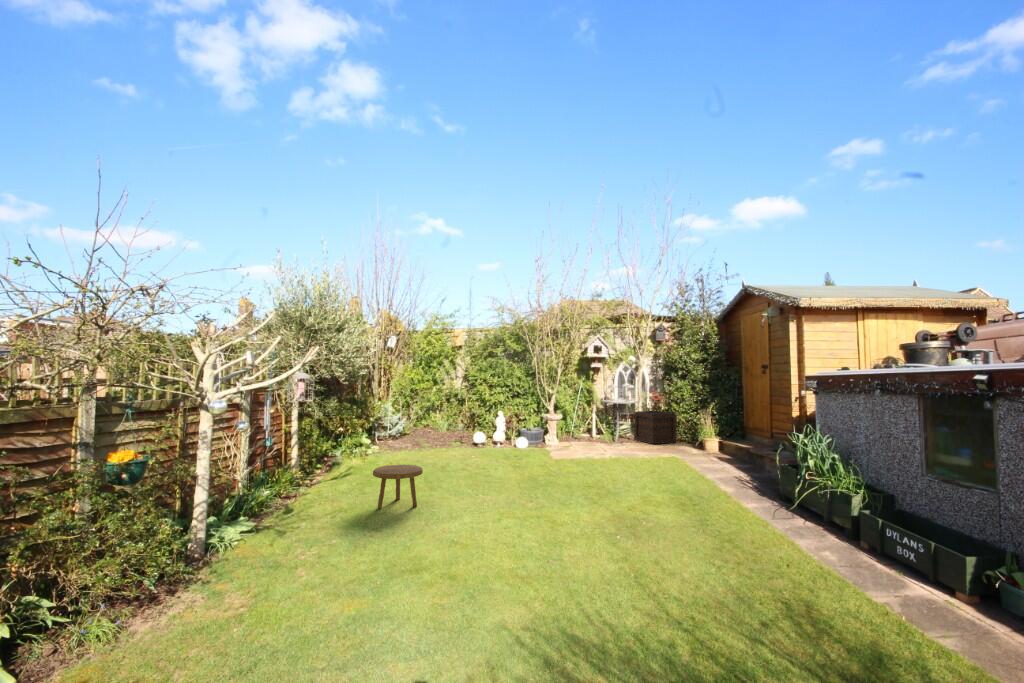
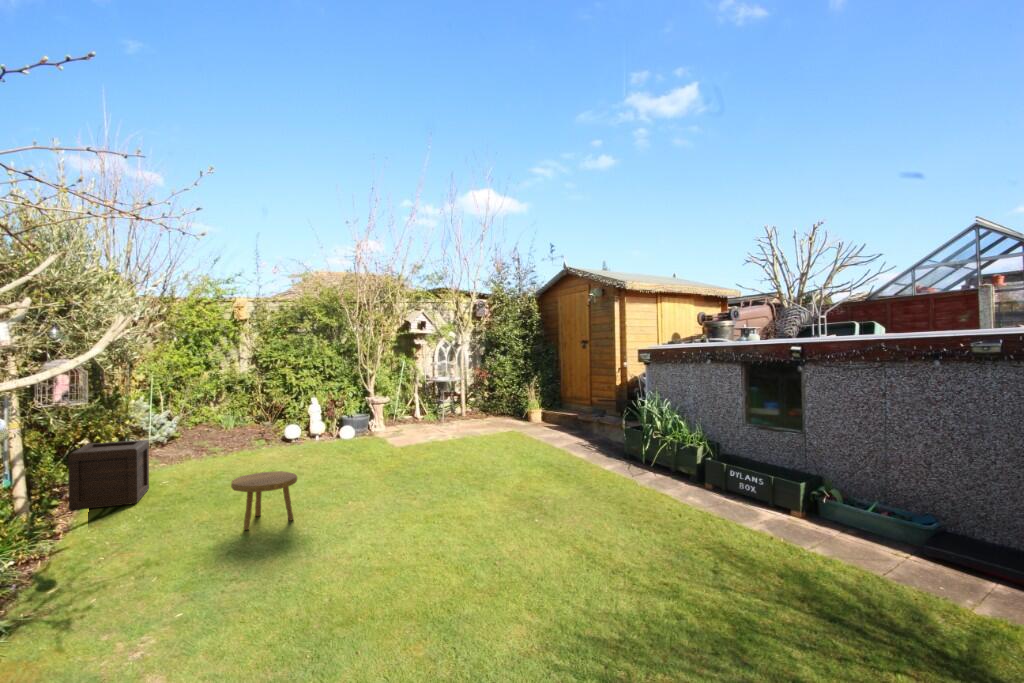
wooden crate: present [634,411,677,444] -> present [68,440,149,510]

